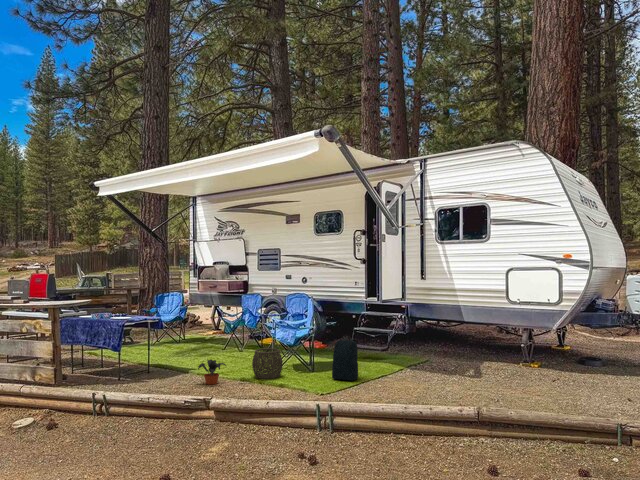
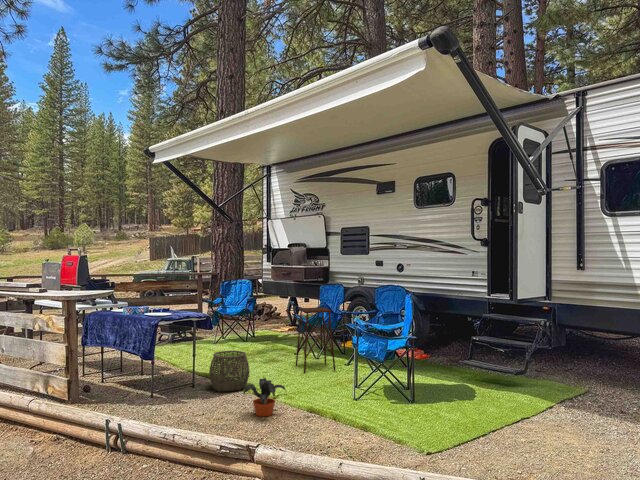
side table: none [226,312,257,361] -> present [296,307,335,373]
backpack: present [332,338,358,381] -> none [445,356,487,425]
woven basket: present [252,348,283,379] -> present [209,351,249,391]

